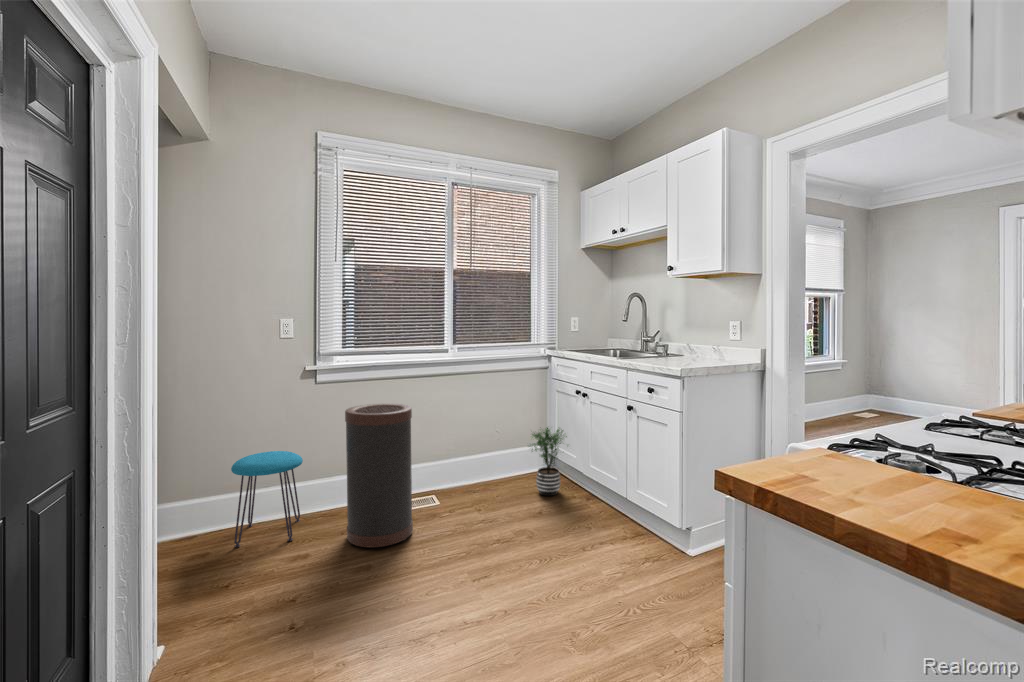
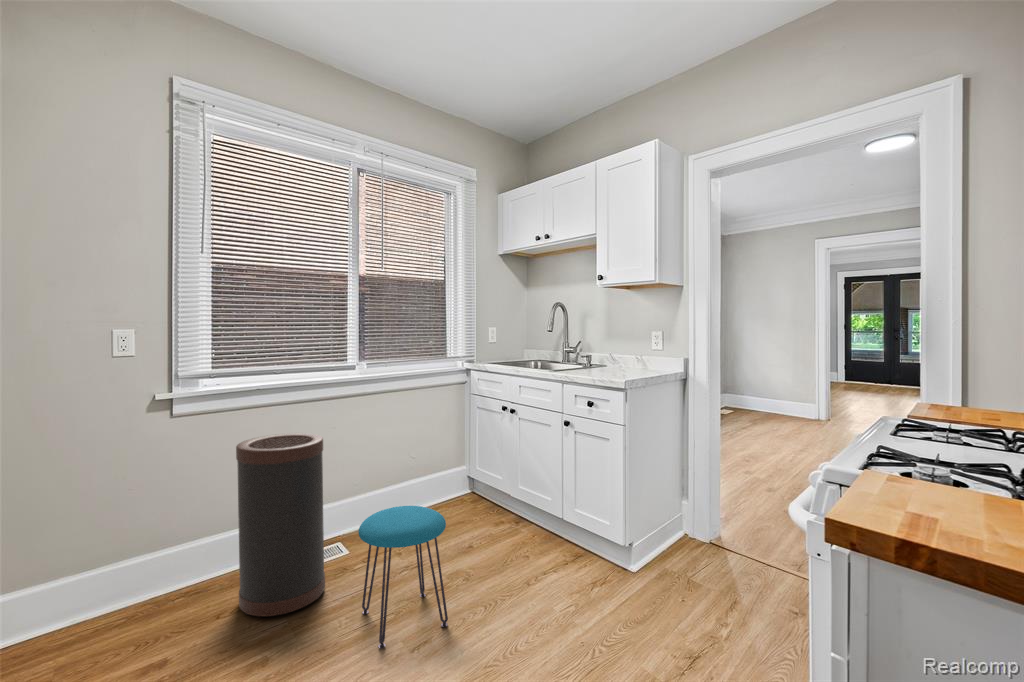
potted plant: present [529,428,567,496] -> none [451,446,500,524]
stool: present [231,451,303,547] -> present [359,506,448,648]

